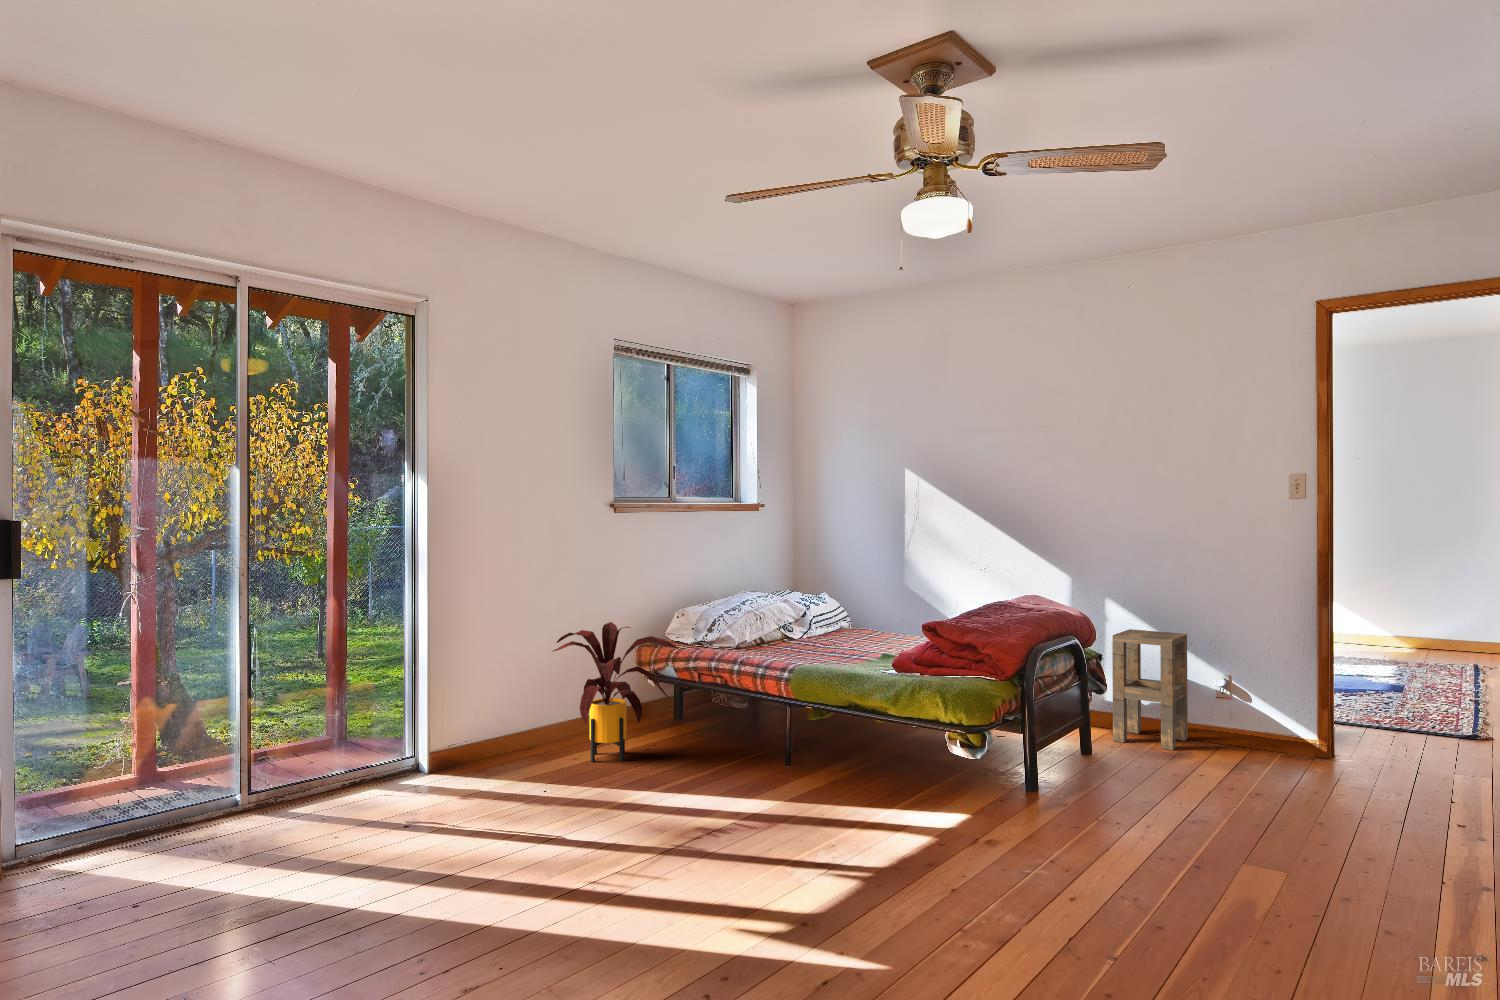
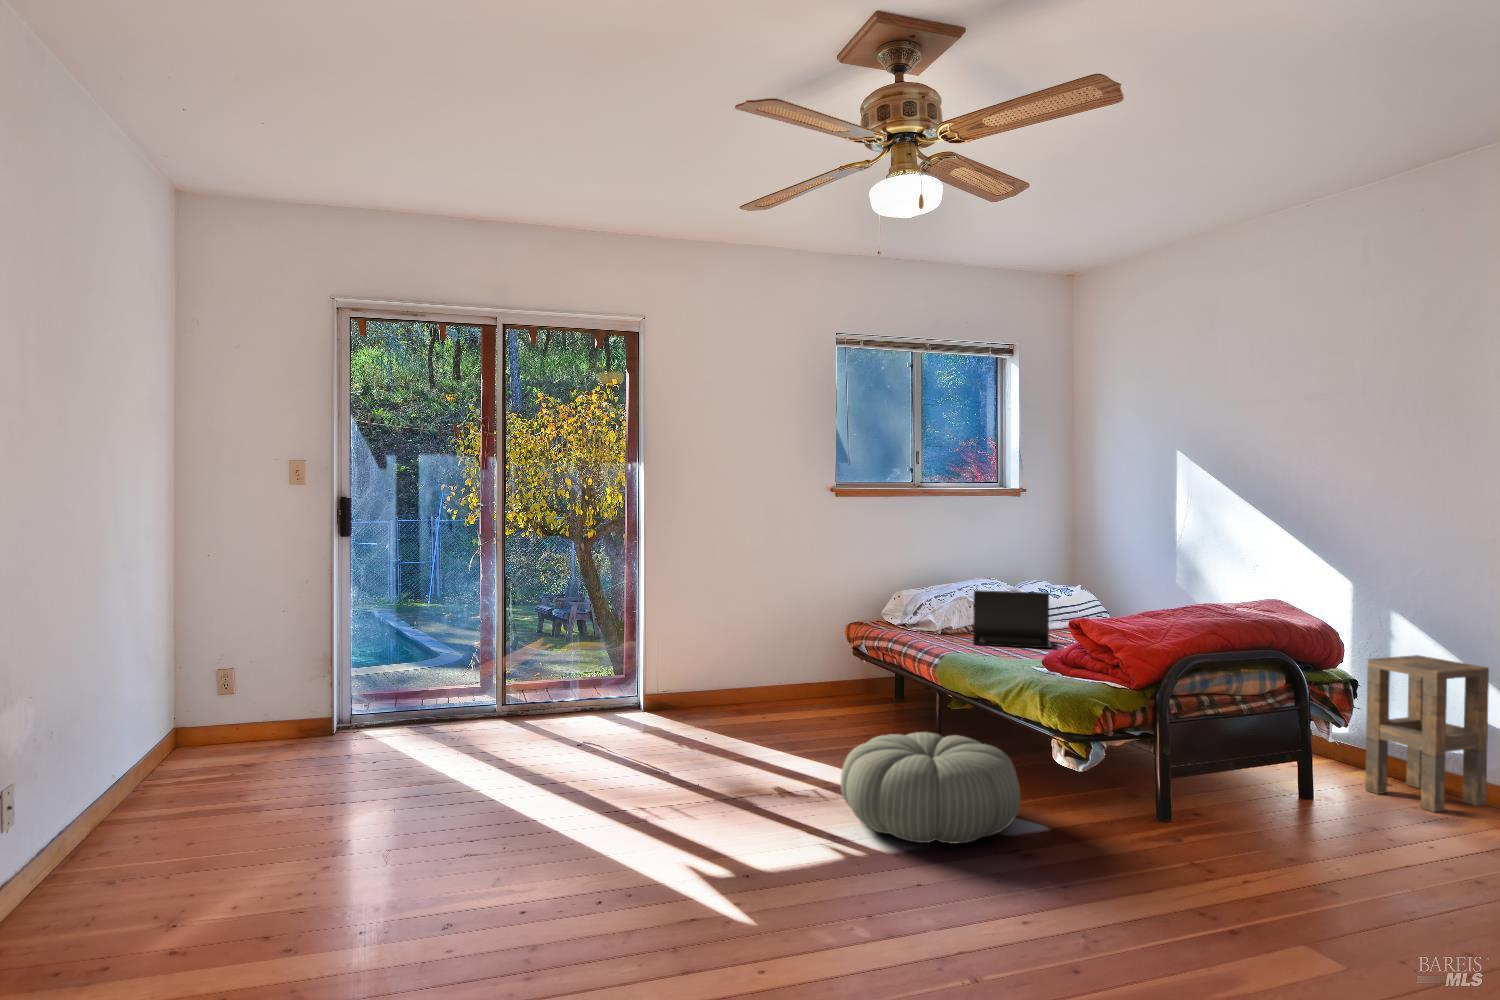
laptop: none [773,600,856,655] -> present [973,590,1052,648]
house plant: present [553,622,678,762] -> none [739,599,849,727]
pouf: none [792,743,970,858] -> present [841,732,1021,844]

